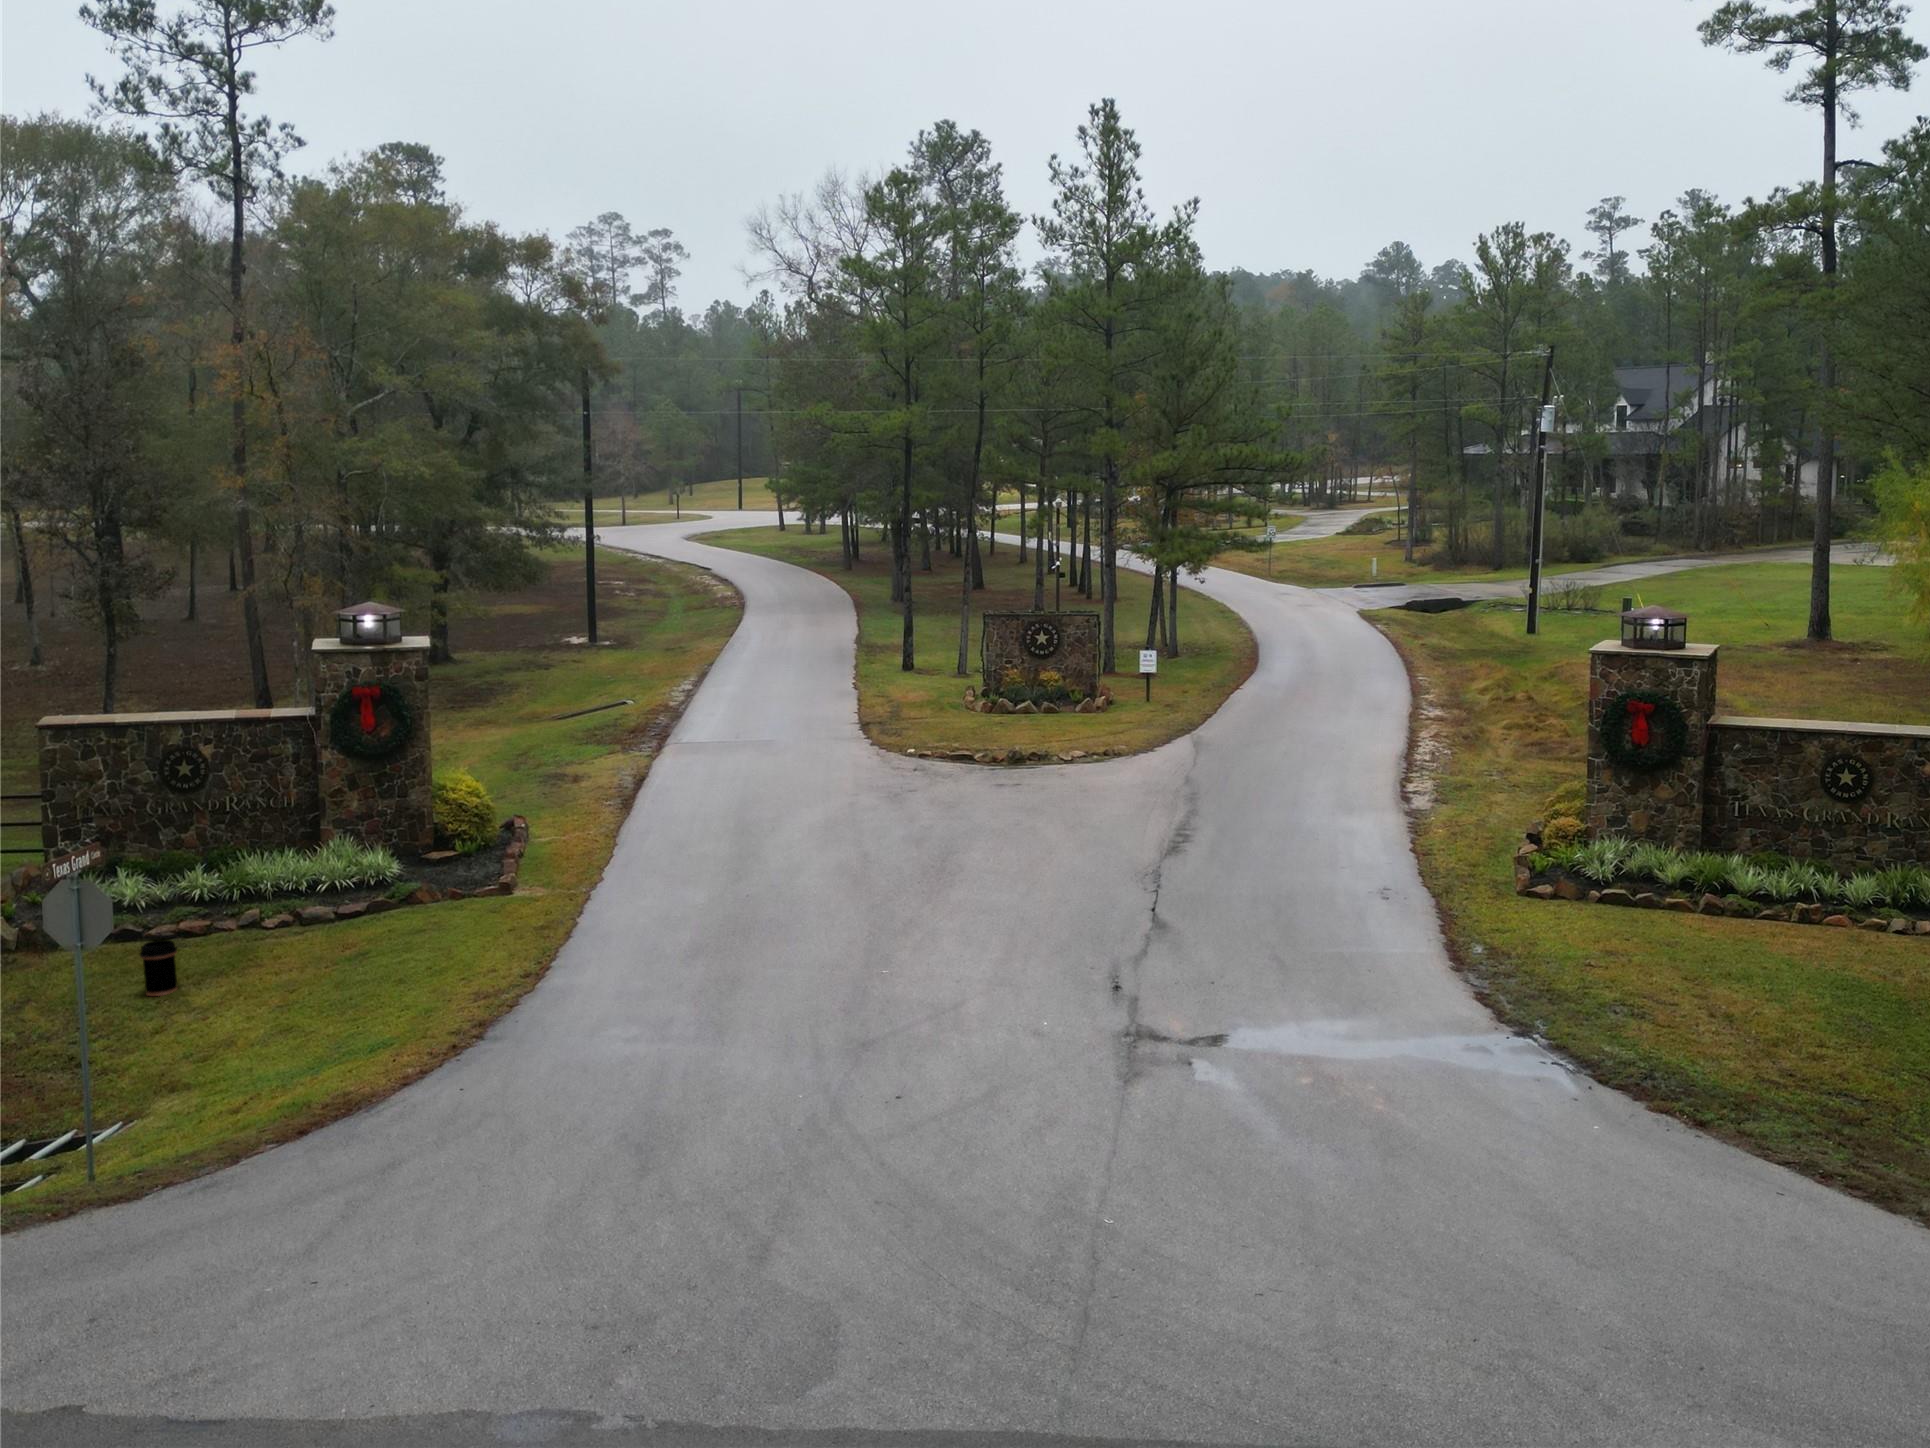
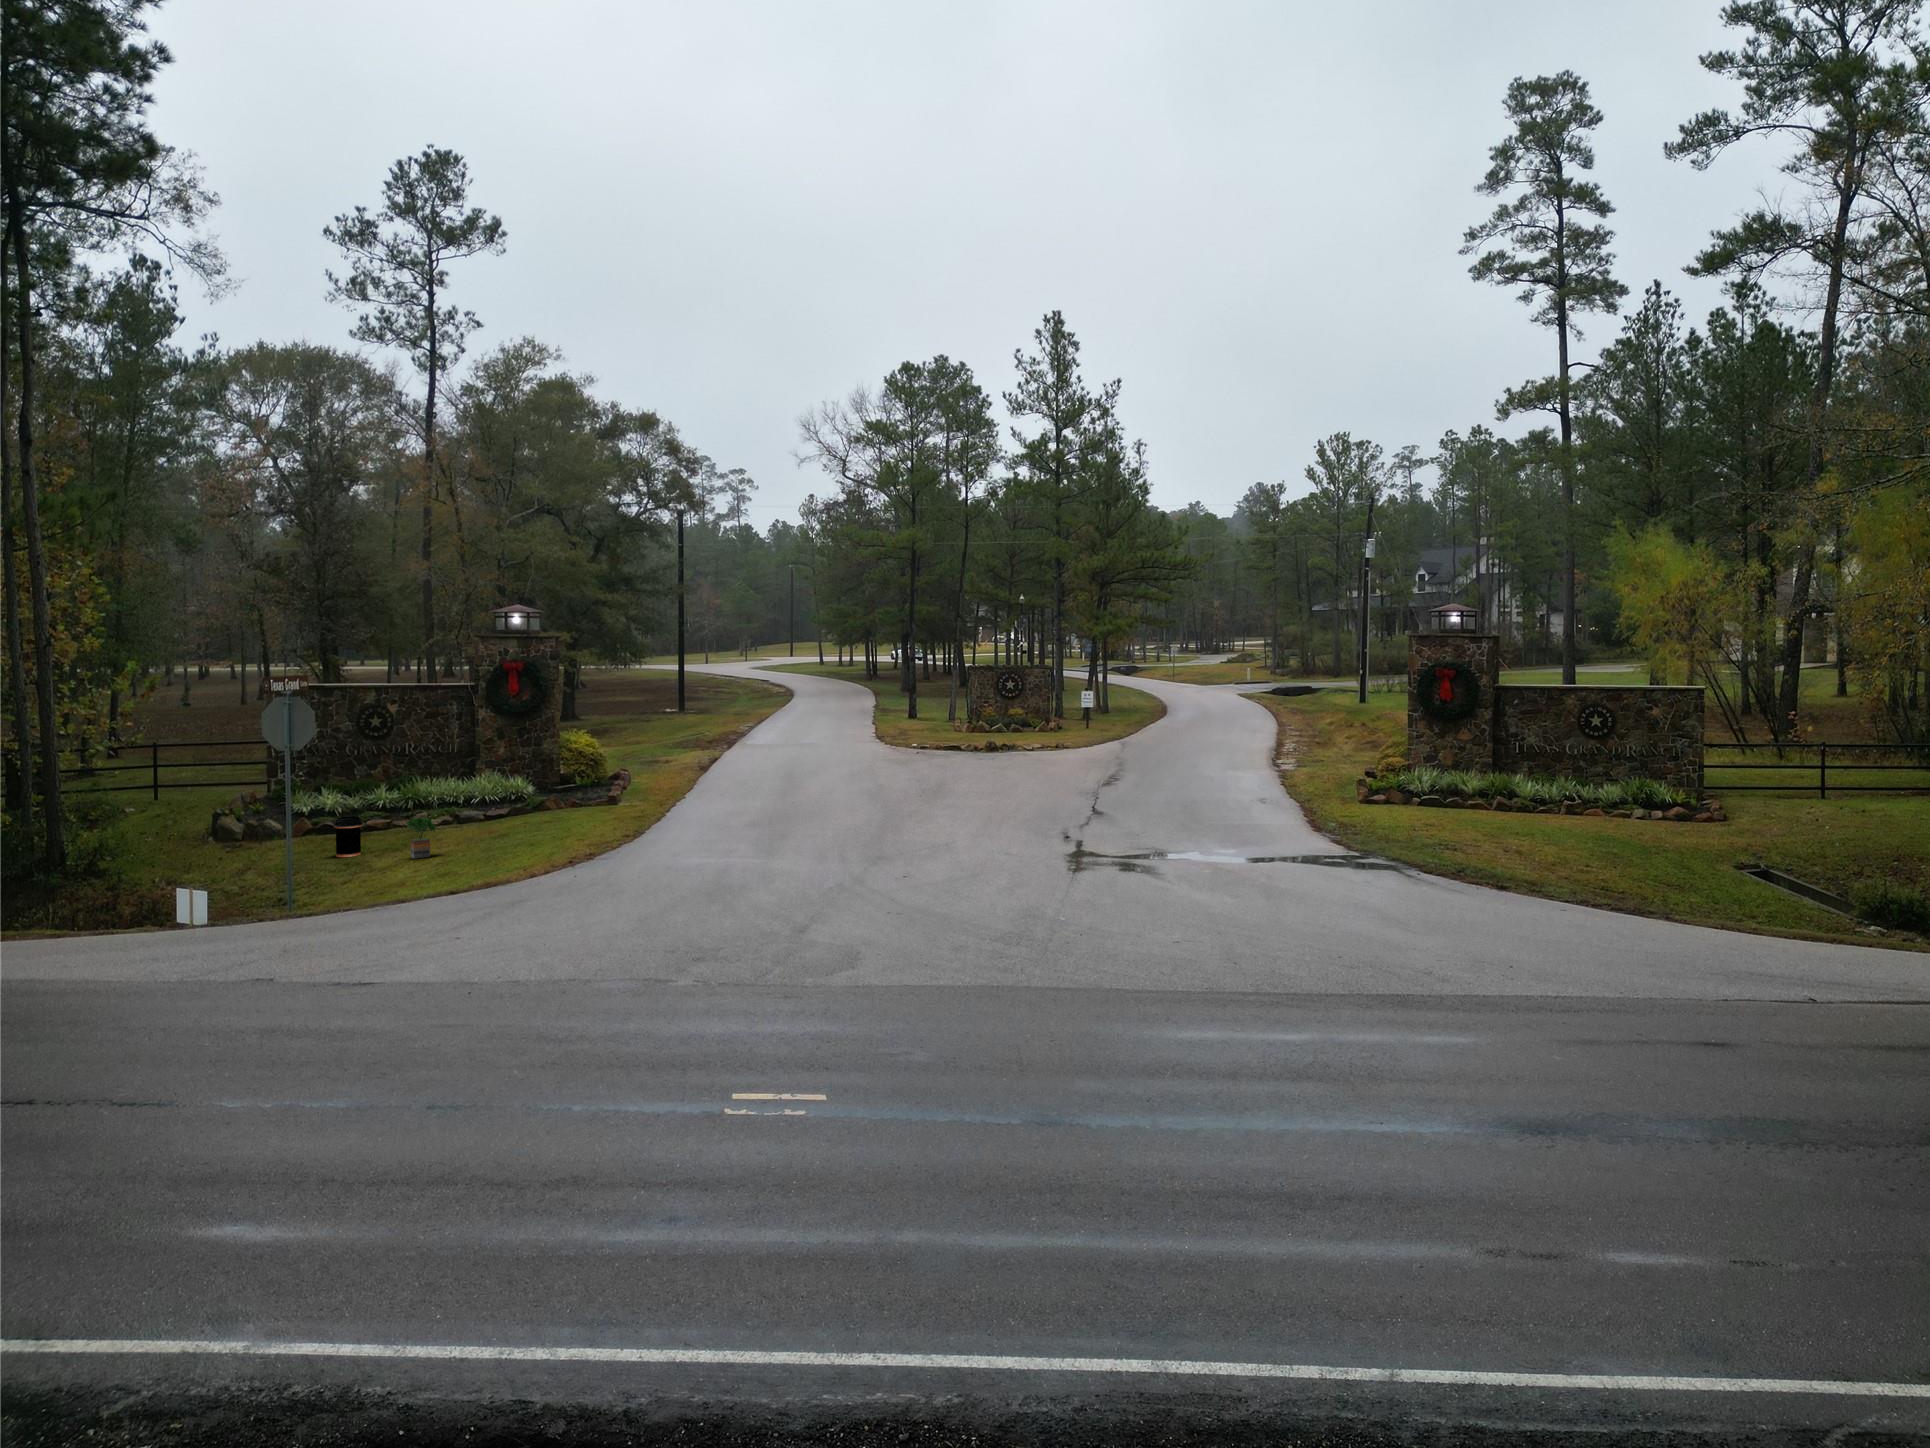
potted tree: none [233,951,274,1009] -> present [406,818,436,859]

